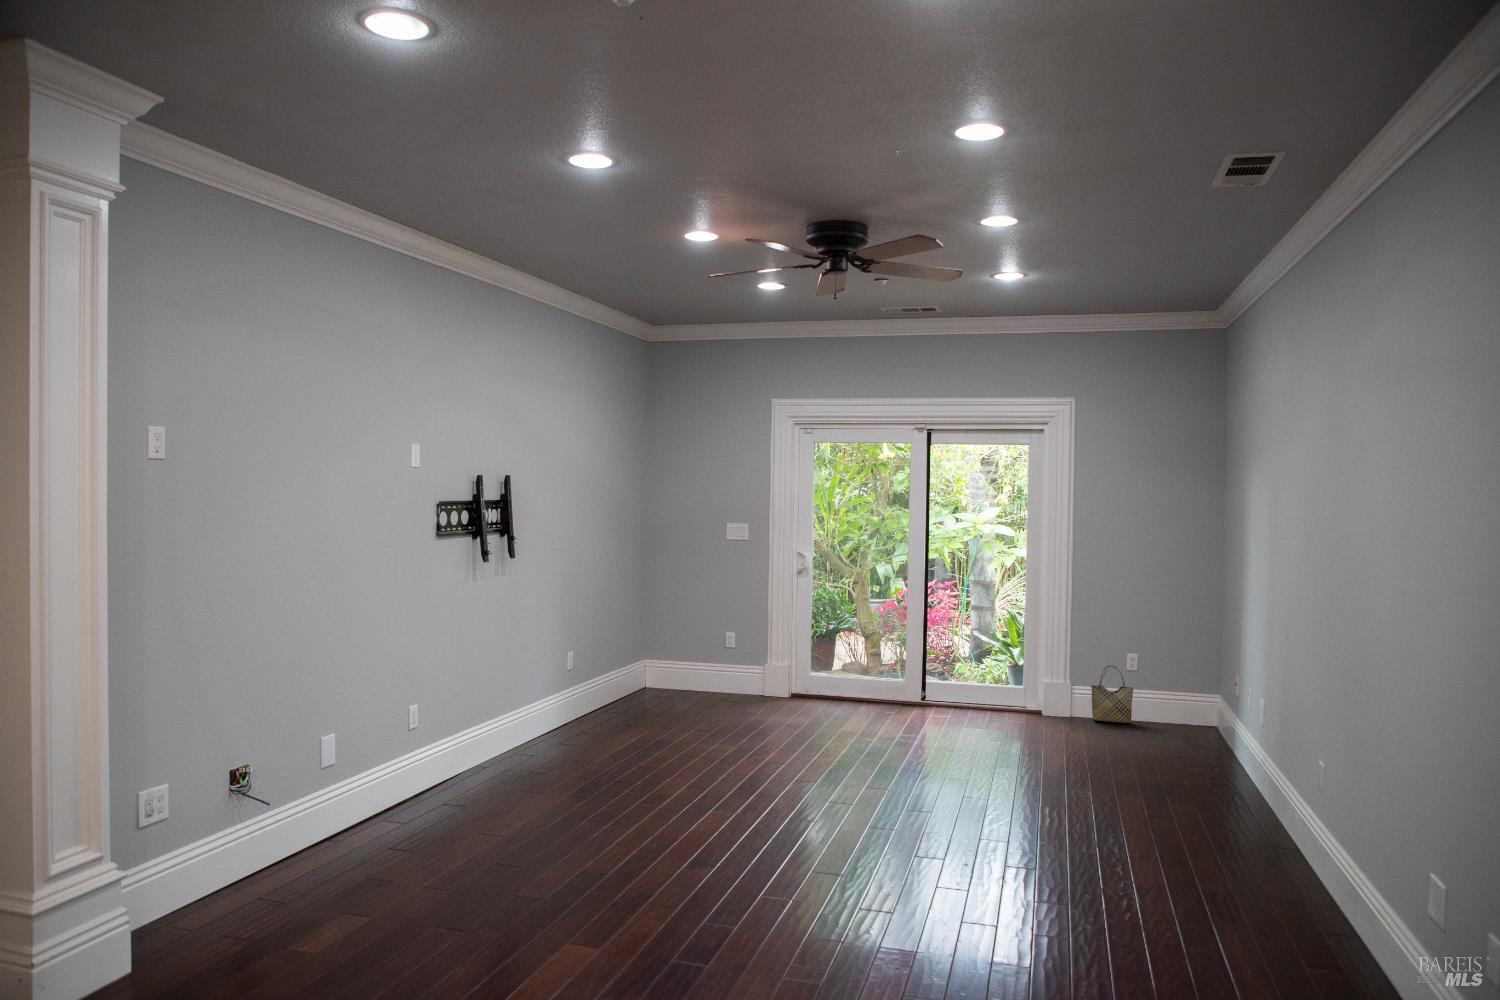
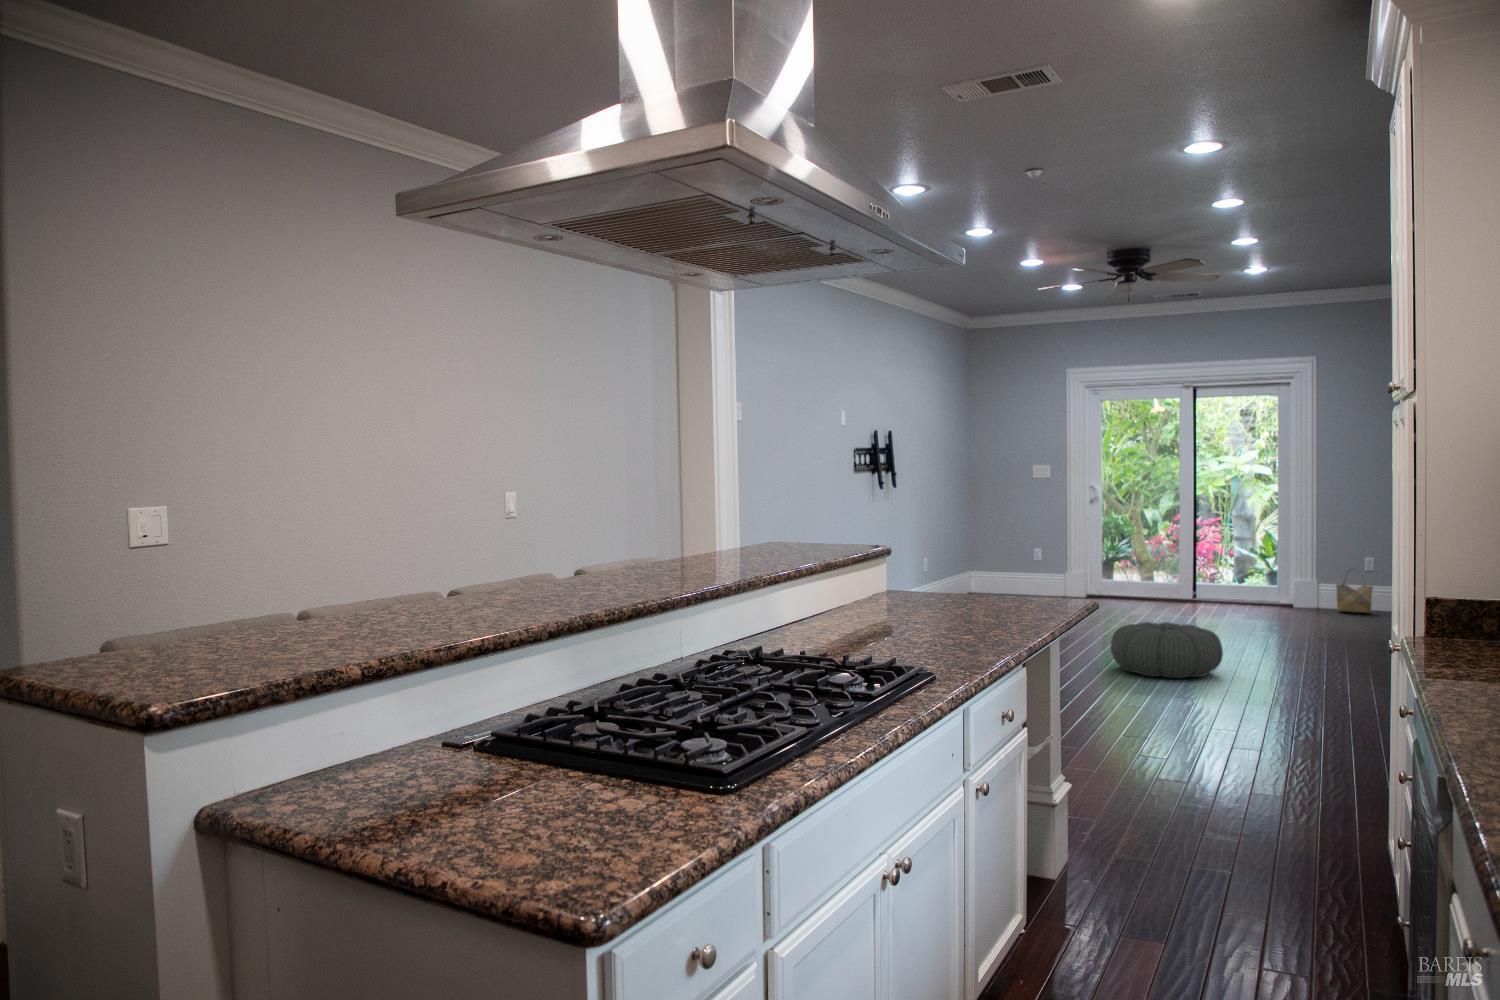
pouf: none [796,794,958,900] -> present [1111,622,1223,678]

